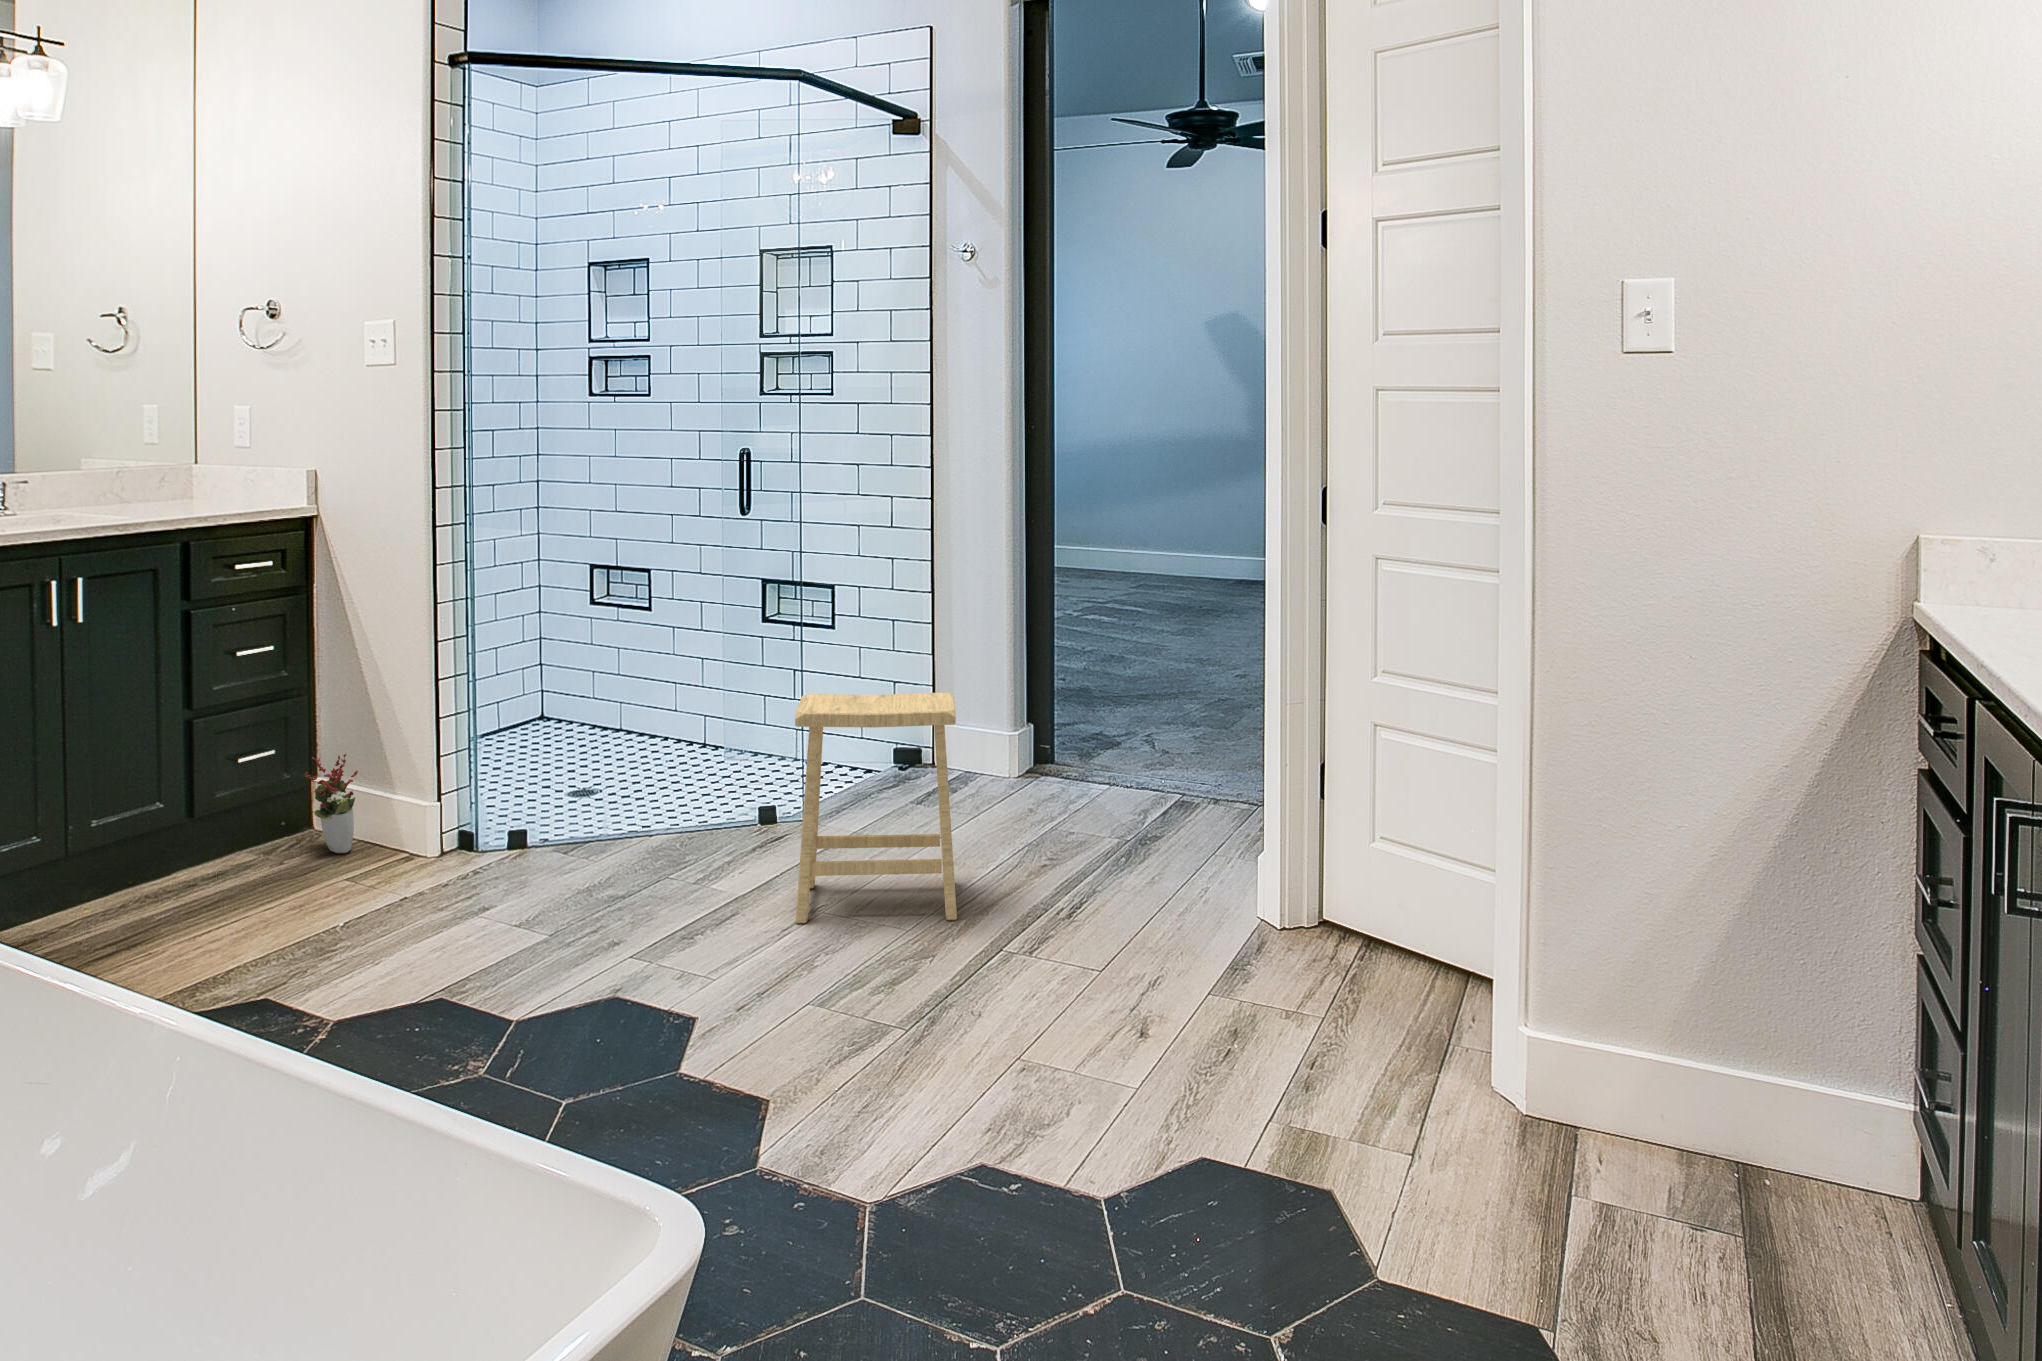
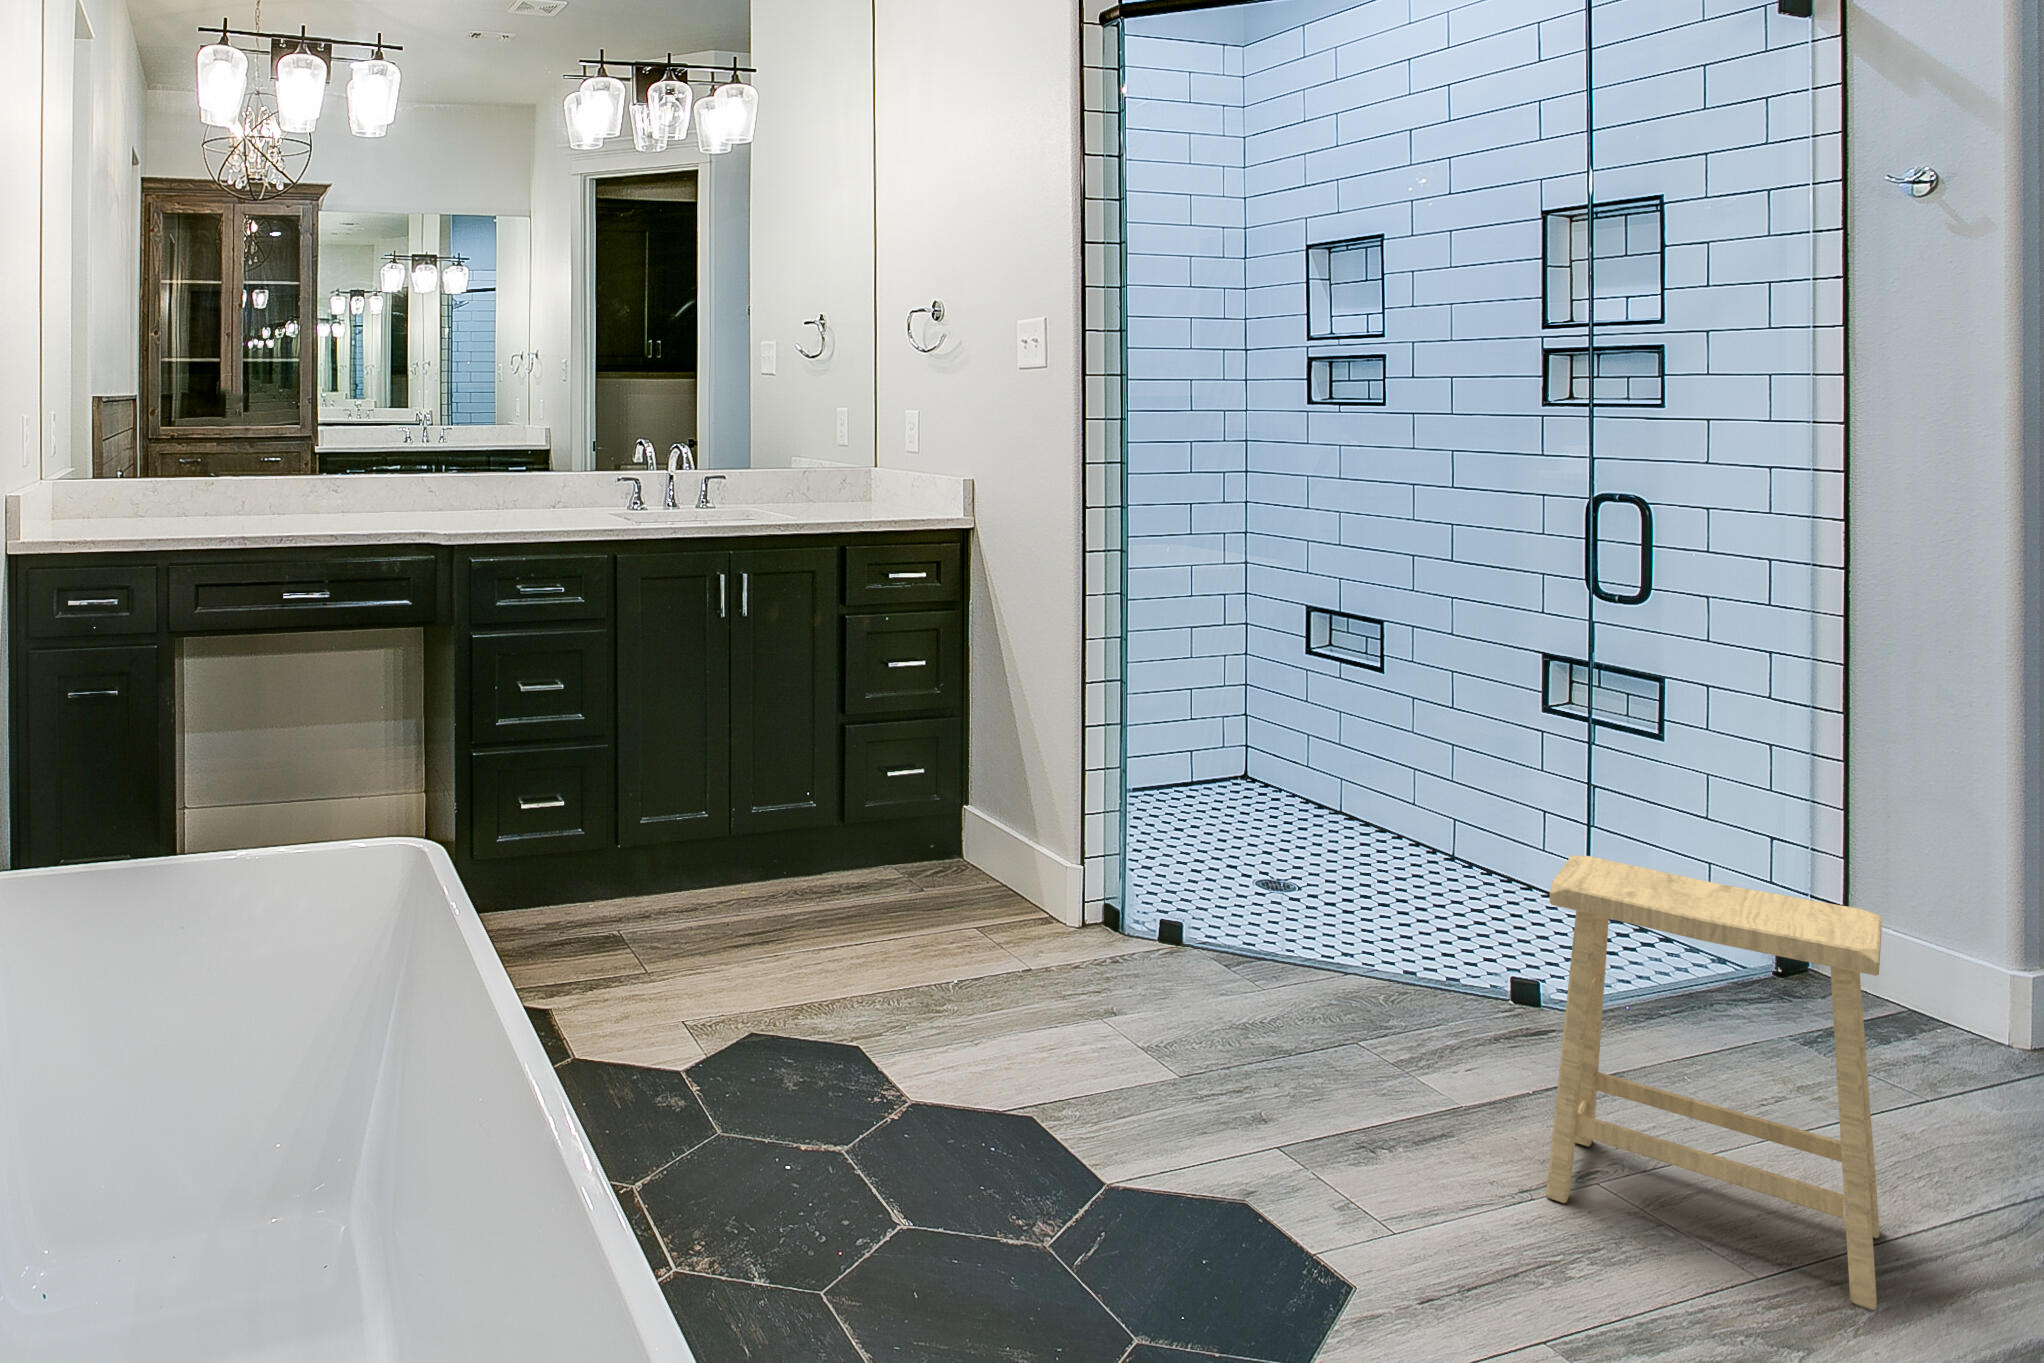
decorative plant: present [304,754,358,853] -> none [947,786,1001,896]

